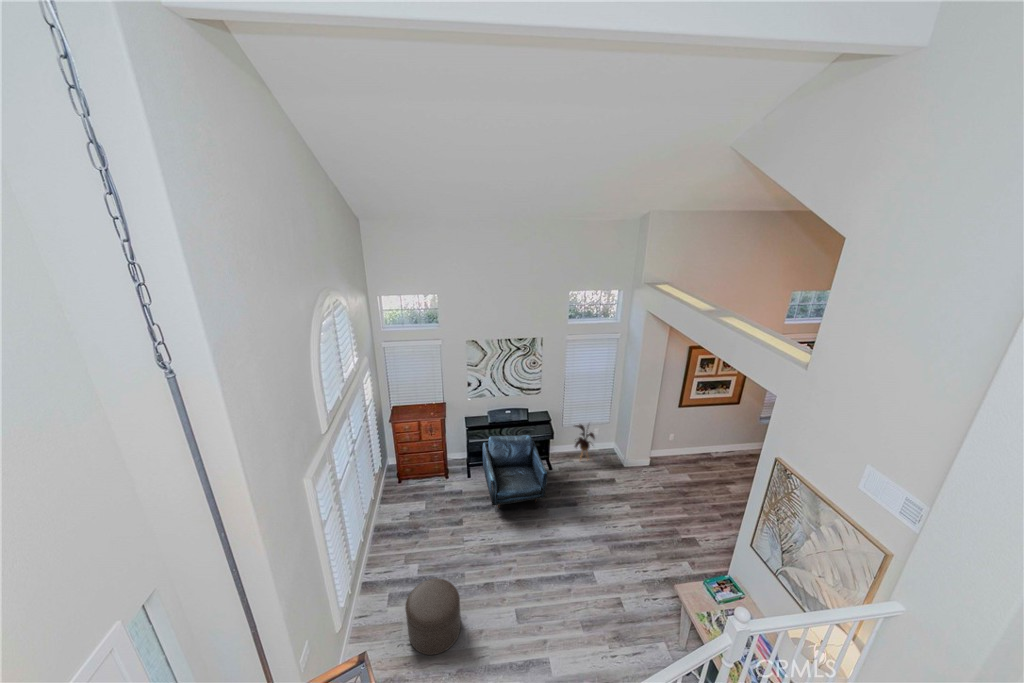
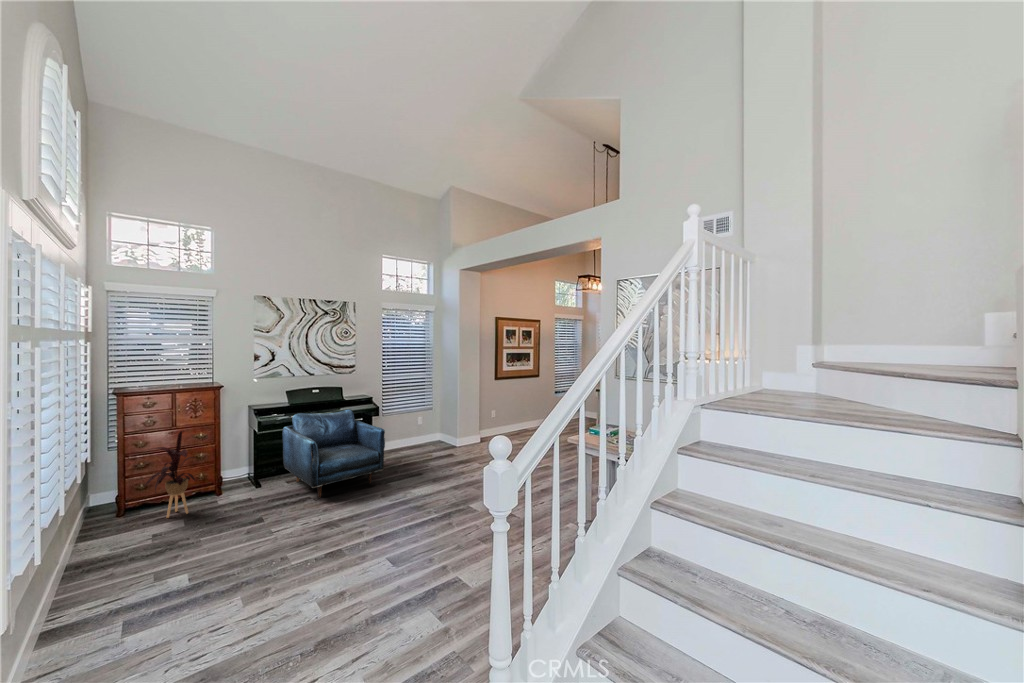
house plant: present [575,425,595,456] -> present [145,431,195,518]
ottoman: present [406,579,461,655] -> none [195,525,308,654]

